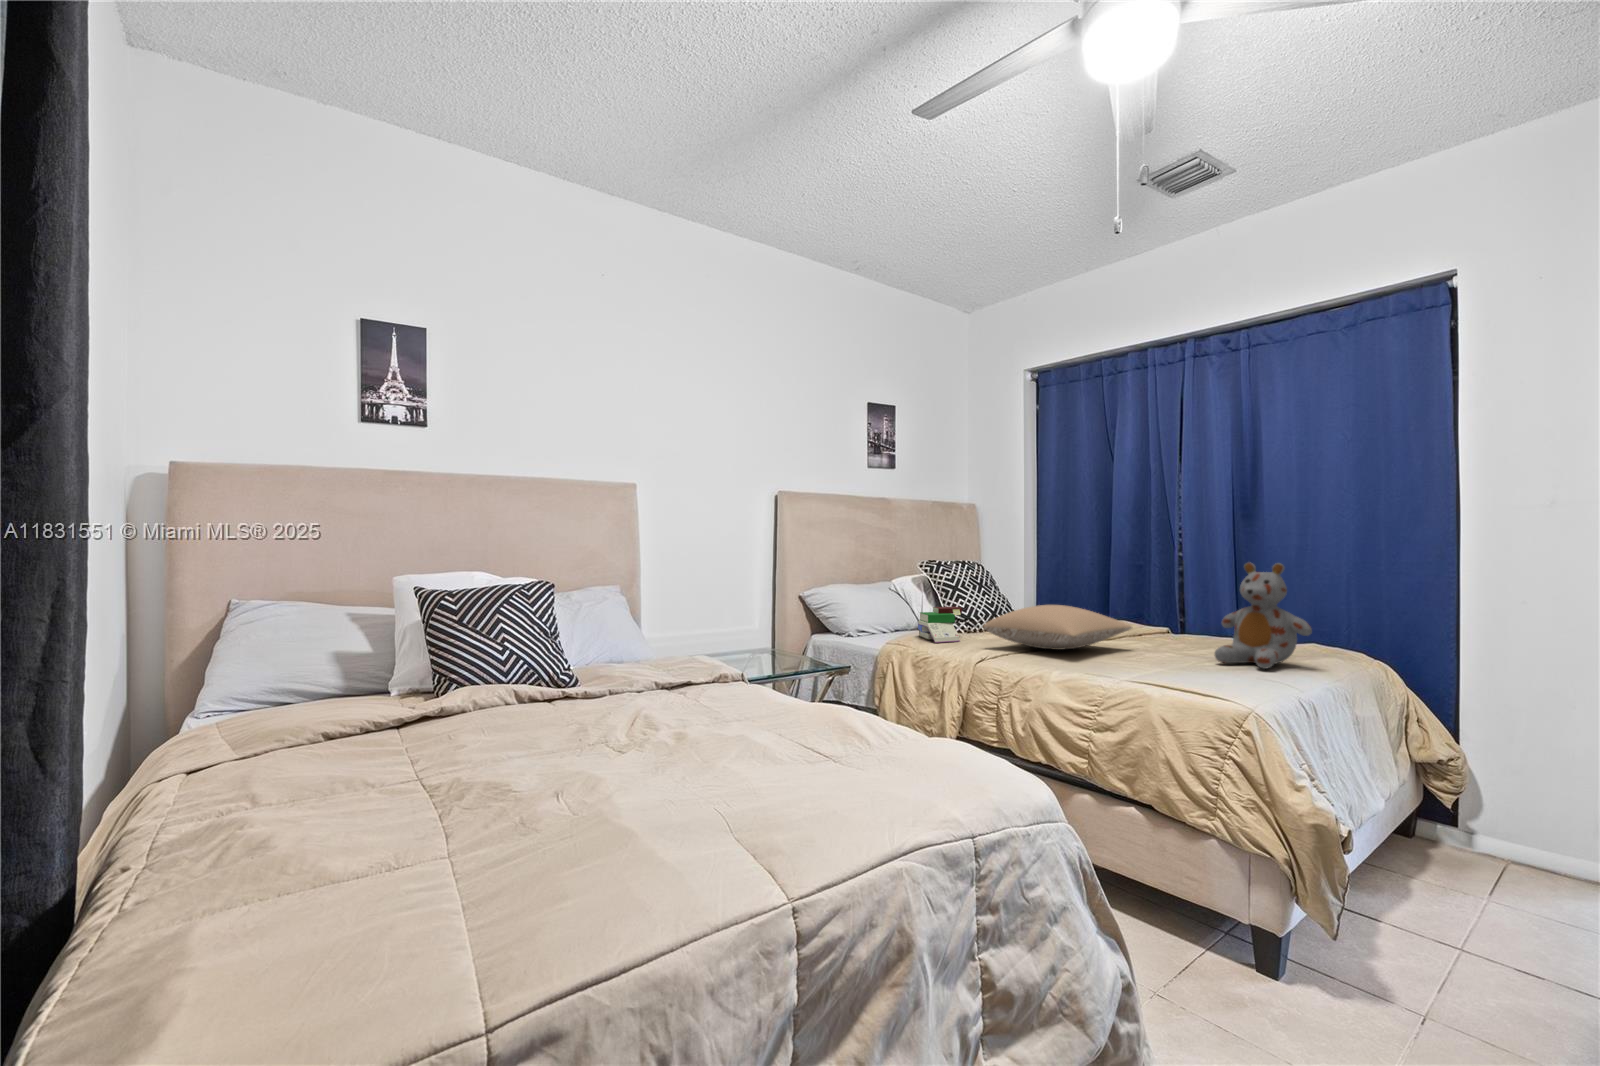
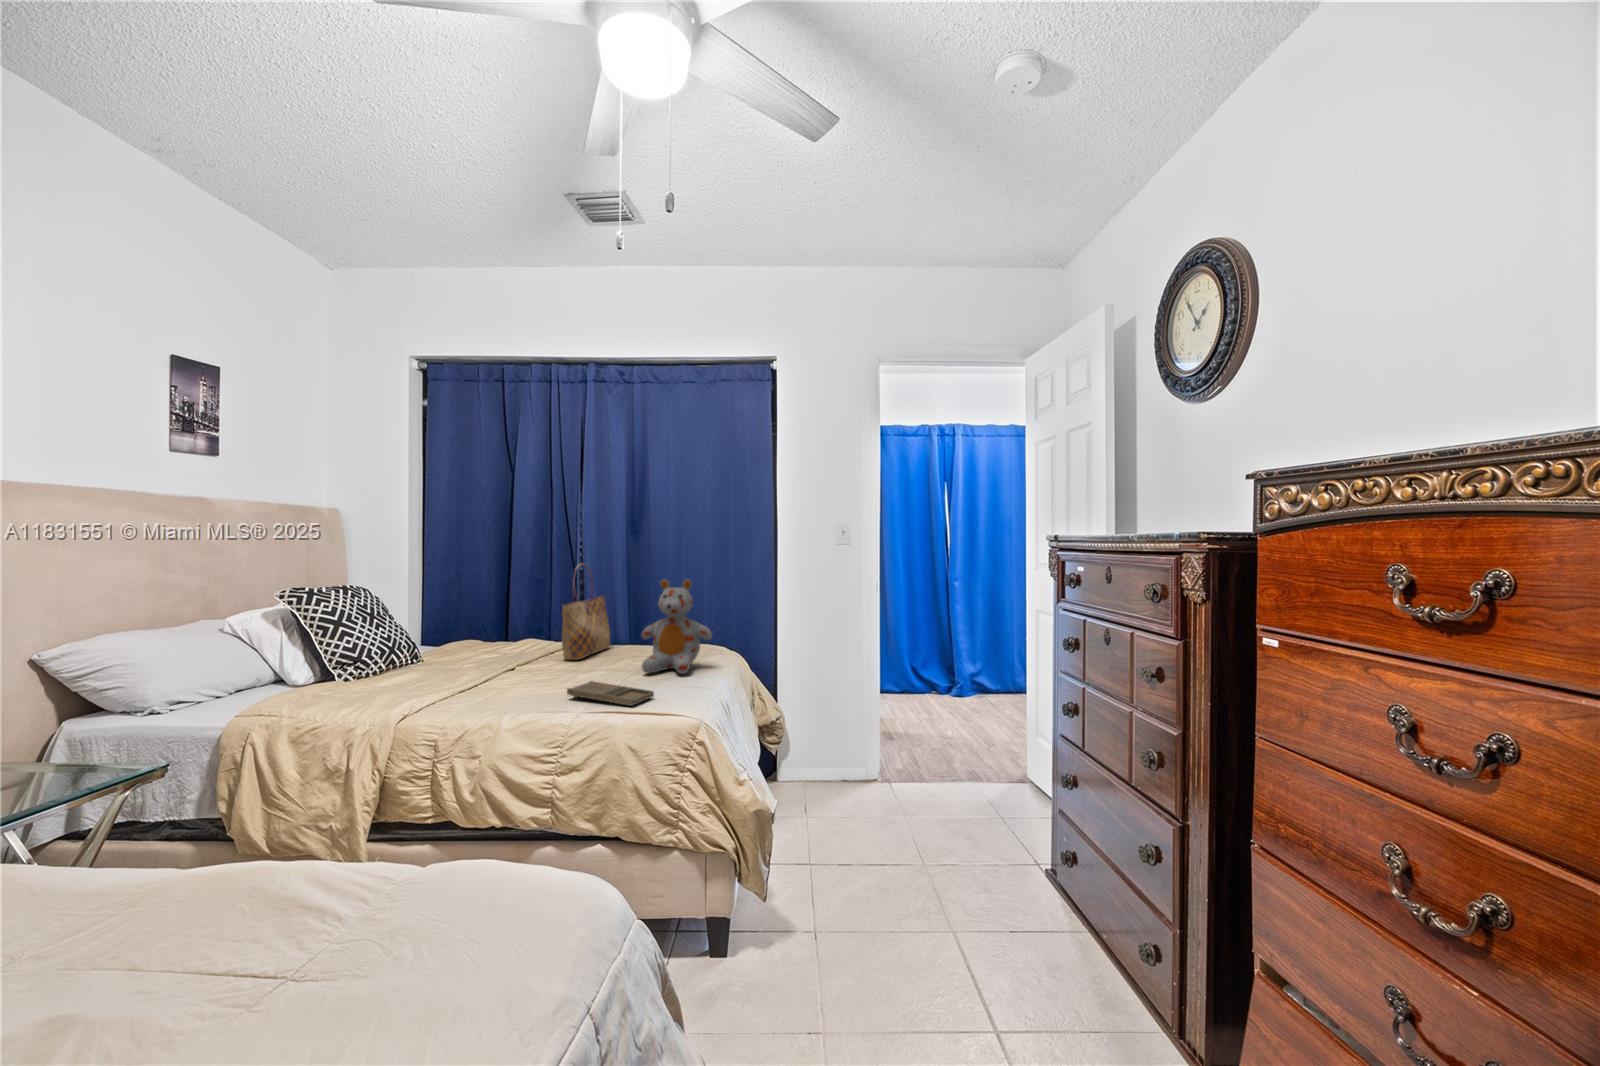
tote bag: none [1139,547,1201,644] -> present [562,563,610,660]
pillow: present [983,605,1132,650] -> none [395,635,561,687]
book: present [918,607,962,643] -> none [285,648,357,703]
tray: none [1119,656,1209,682] -> present [567,681,654,706]

